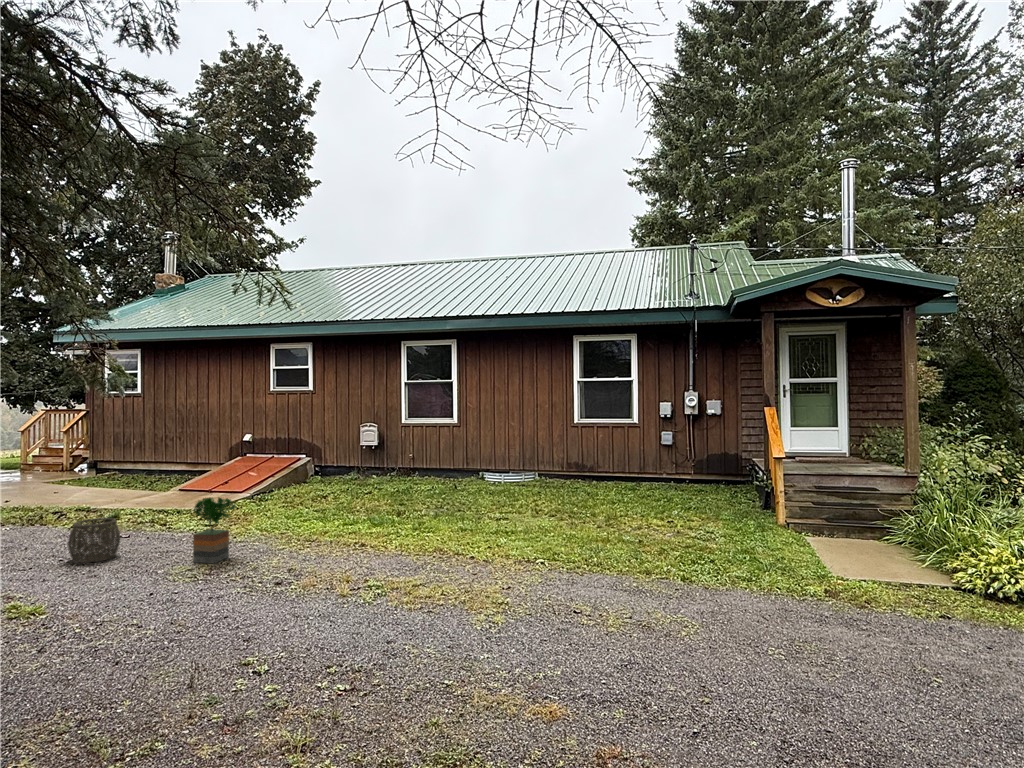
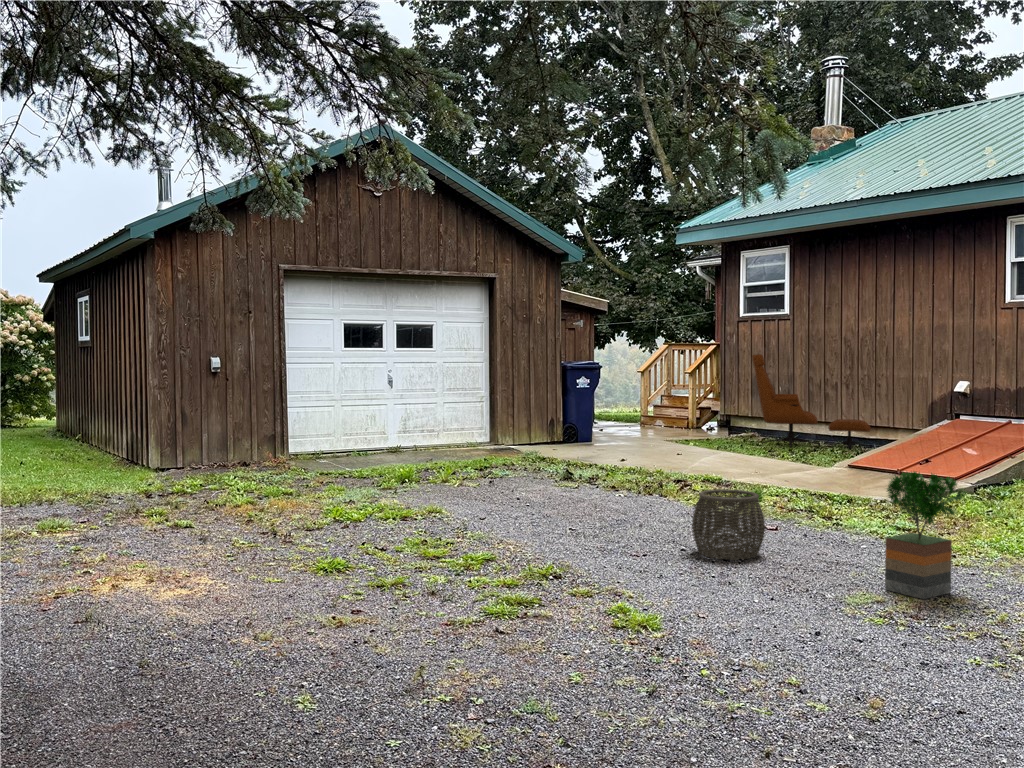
lounge chair: none [114,421,196,480] -> present [752,354,871,449]

